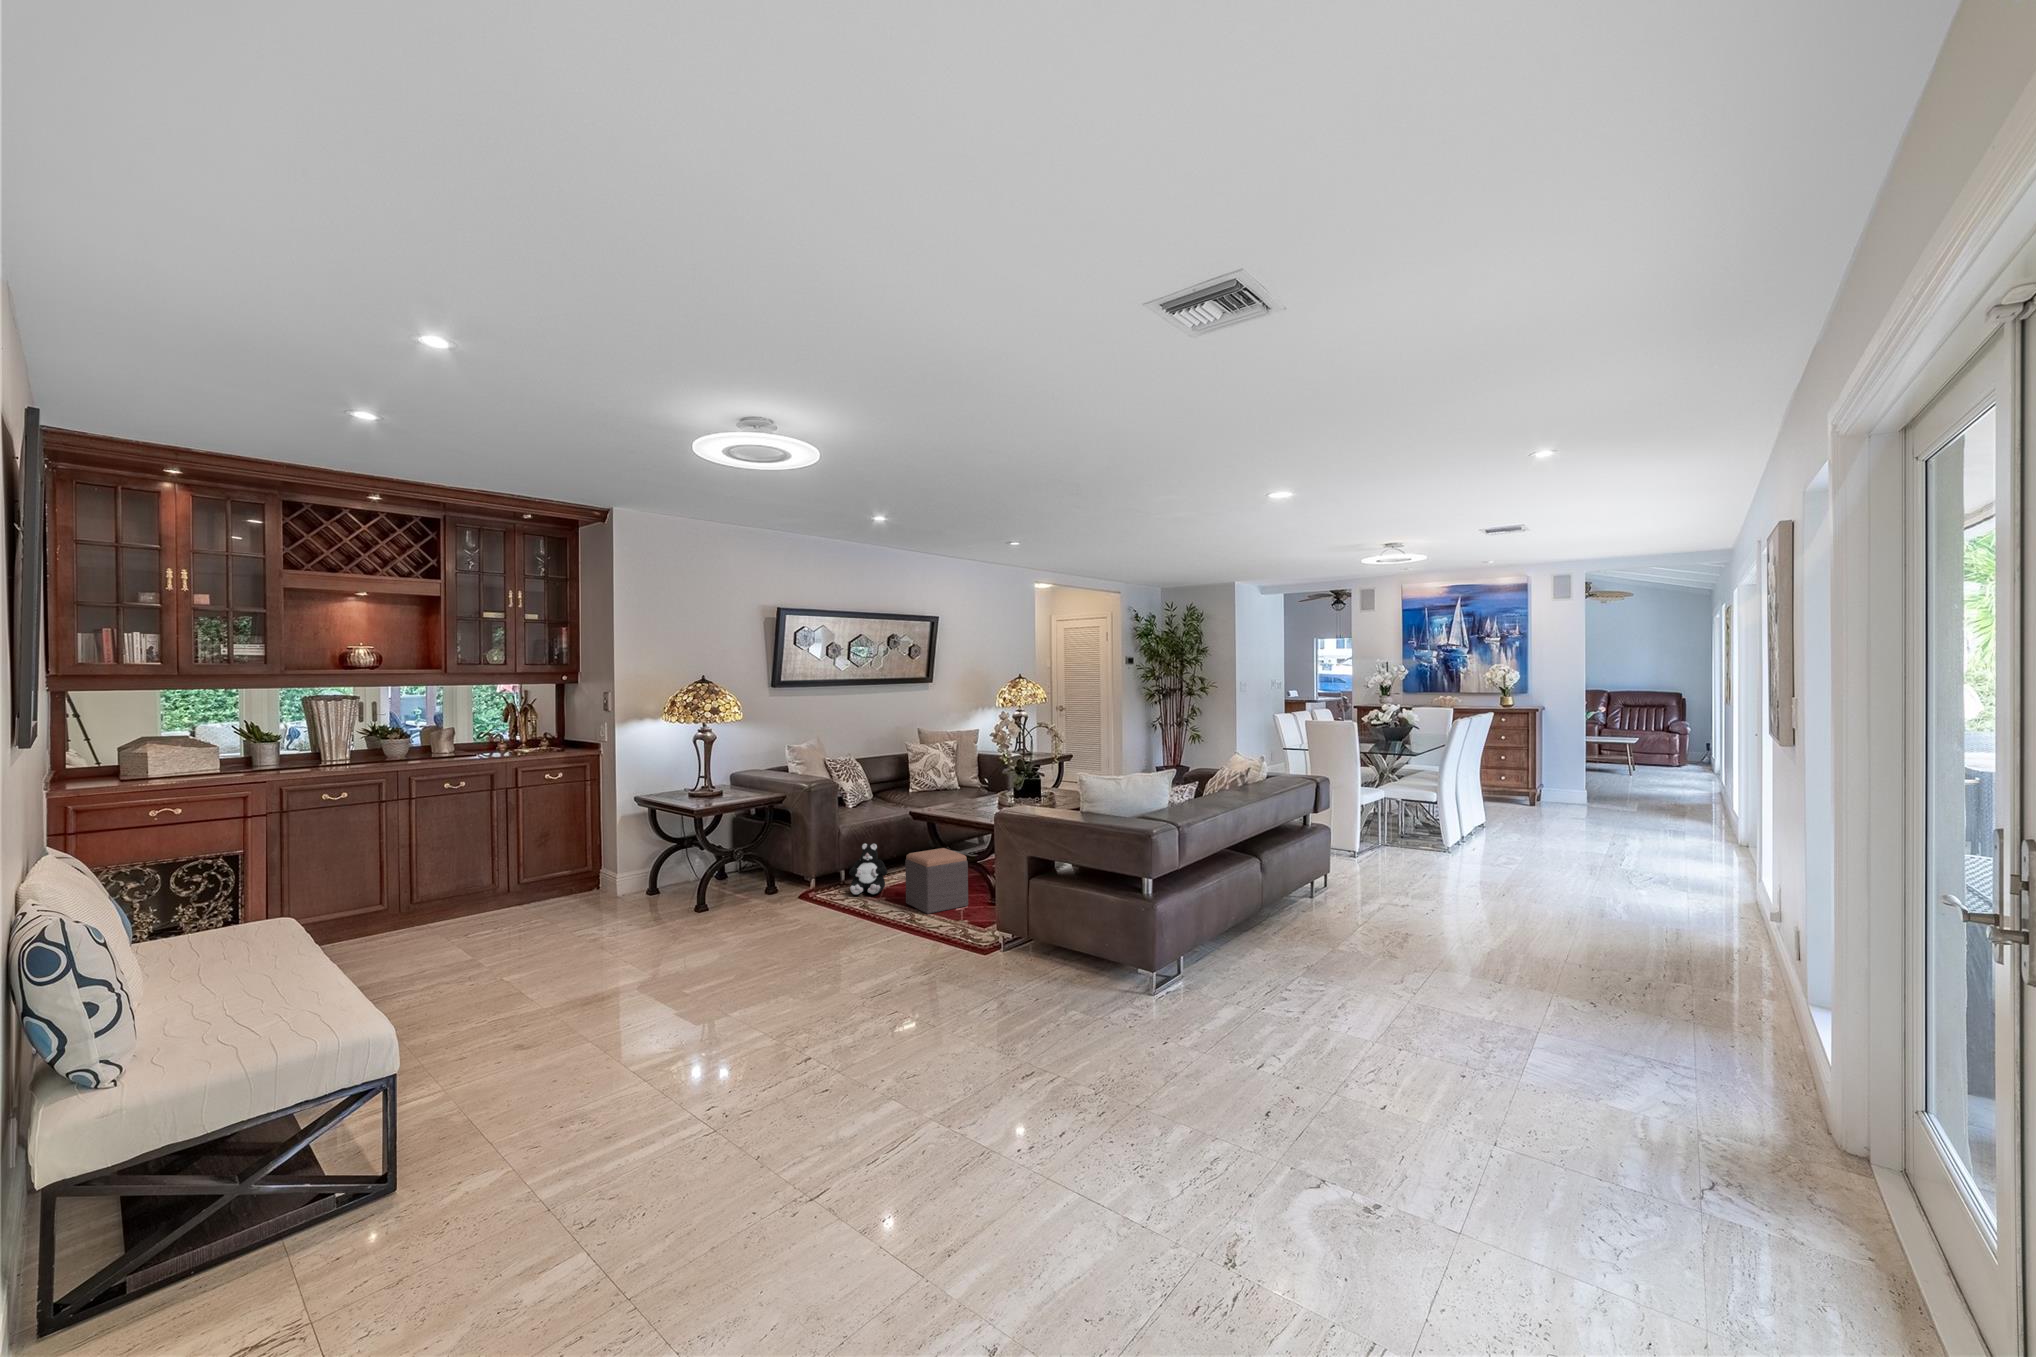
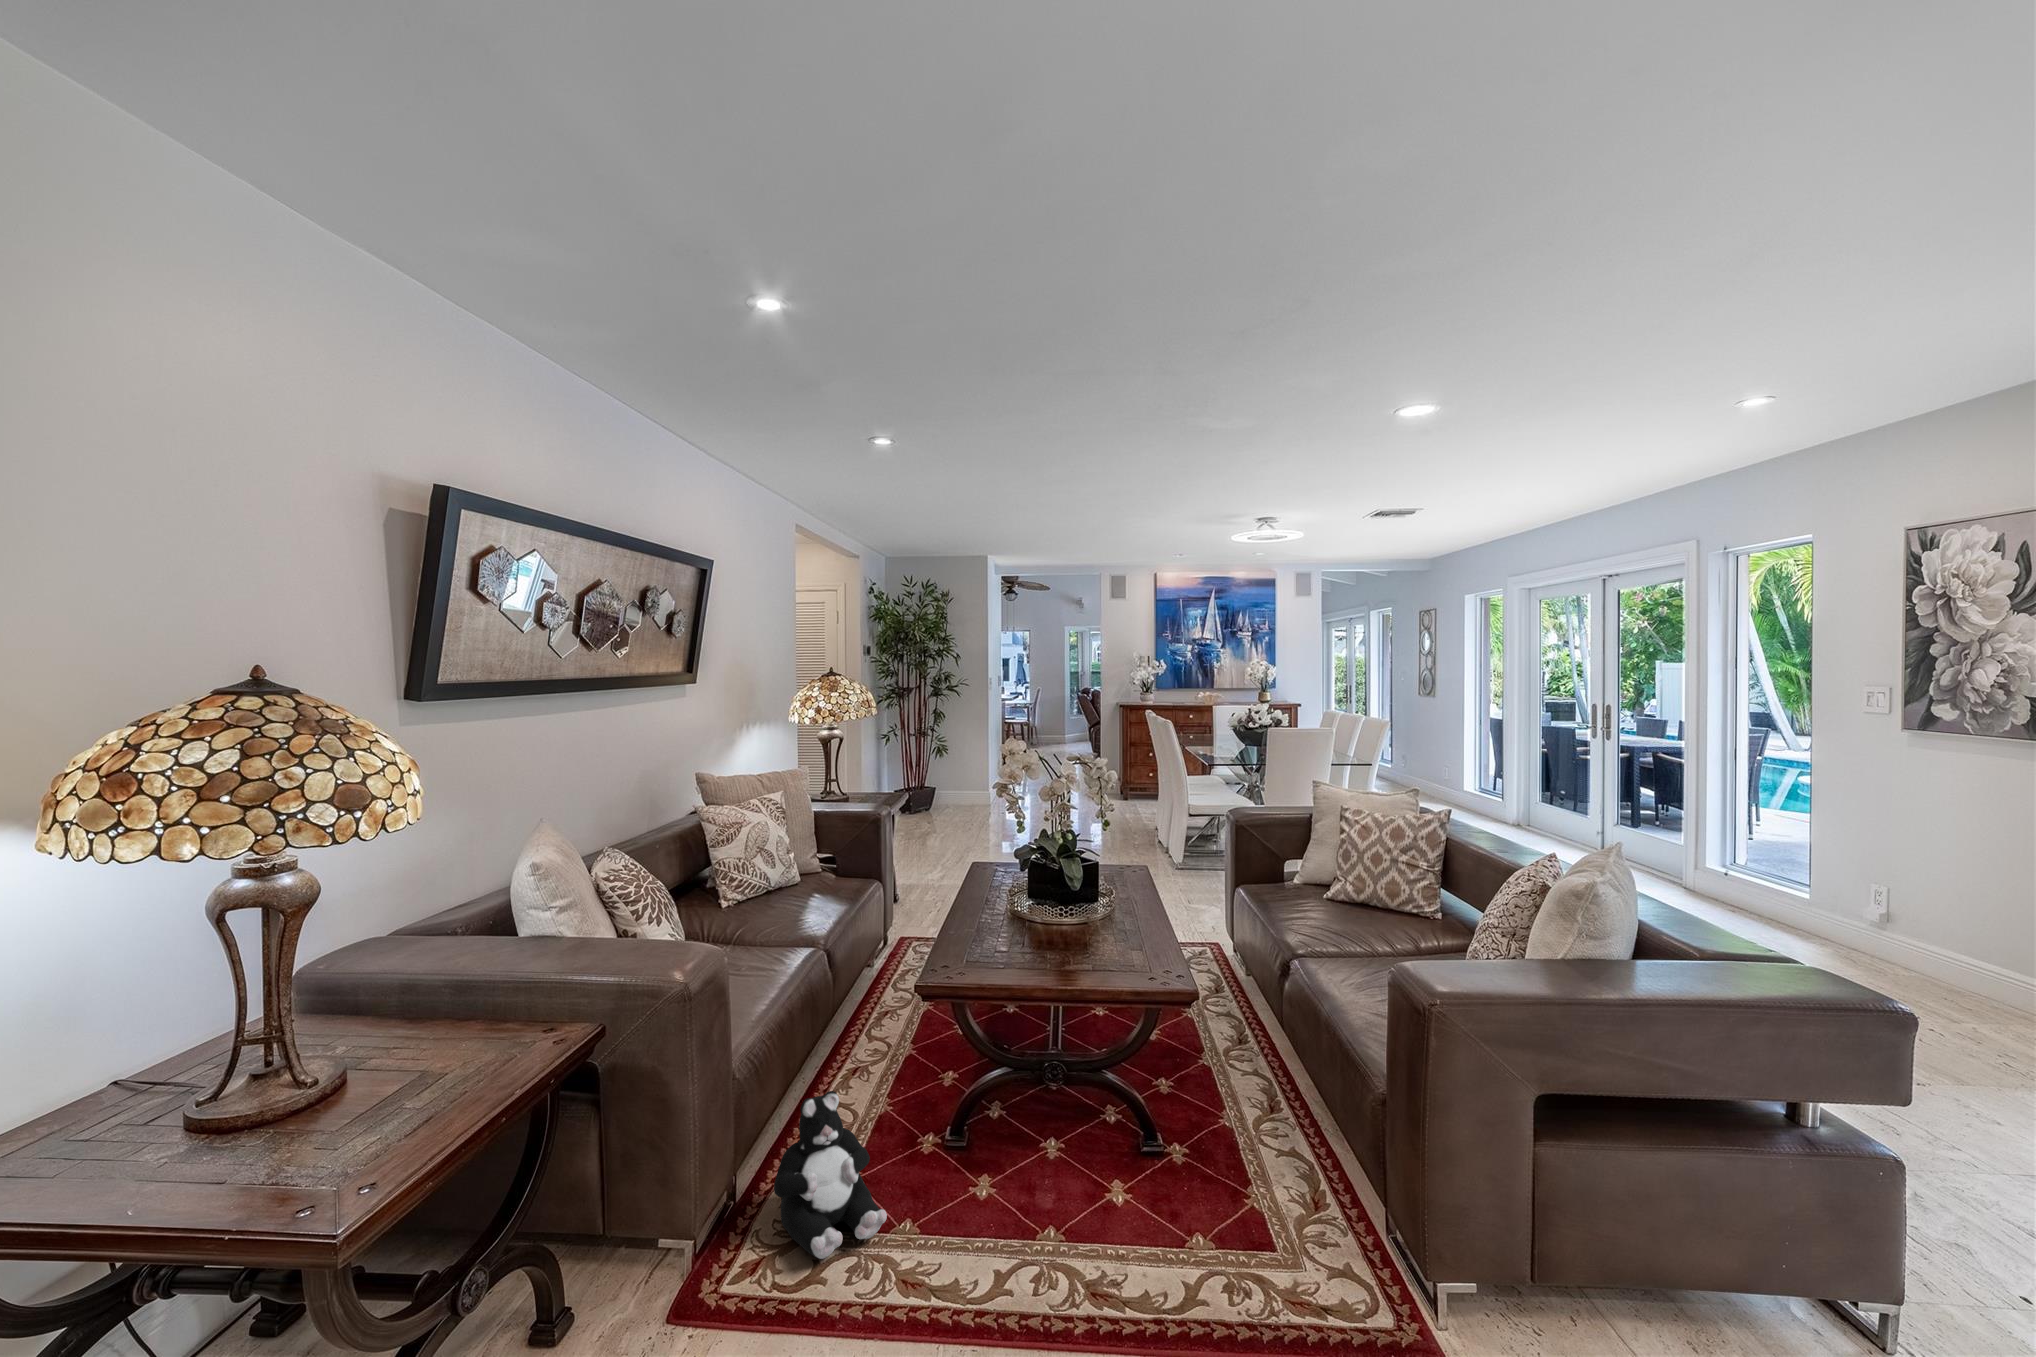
footstool: present [905,848,968,914] -> none [984,1070,1124,1275]

